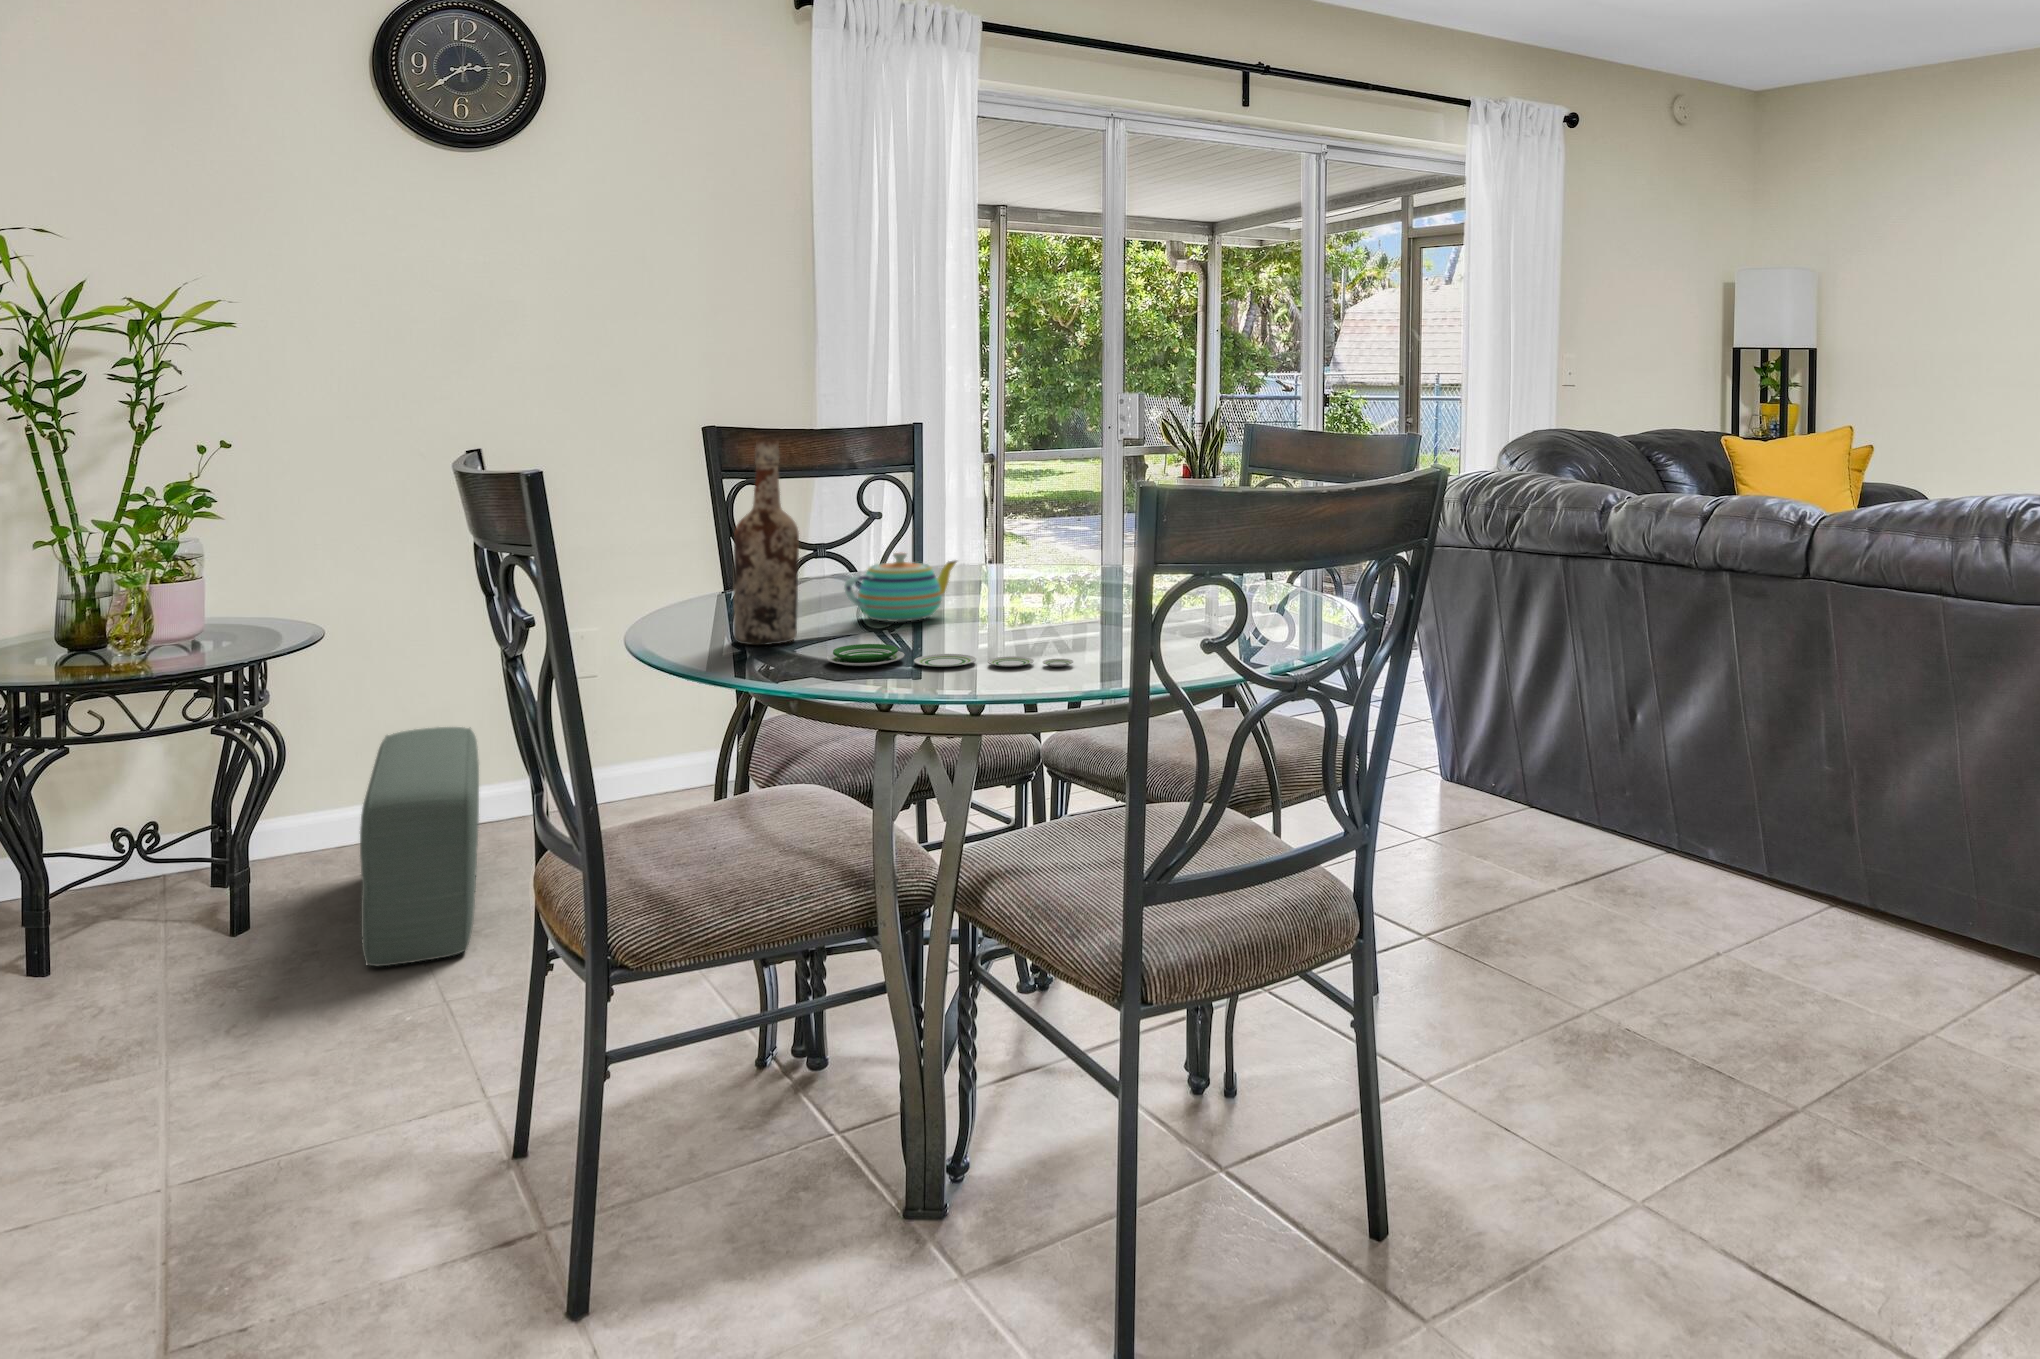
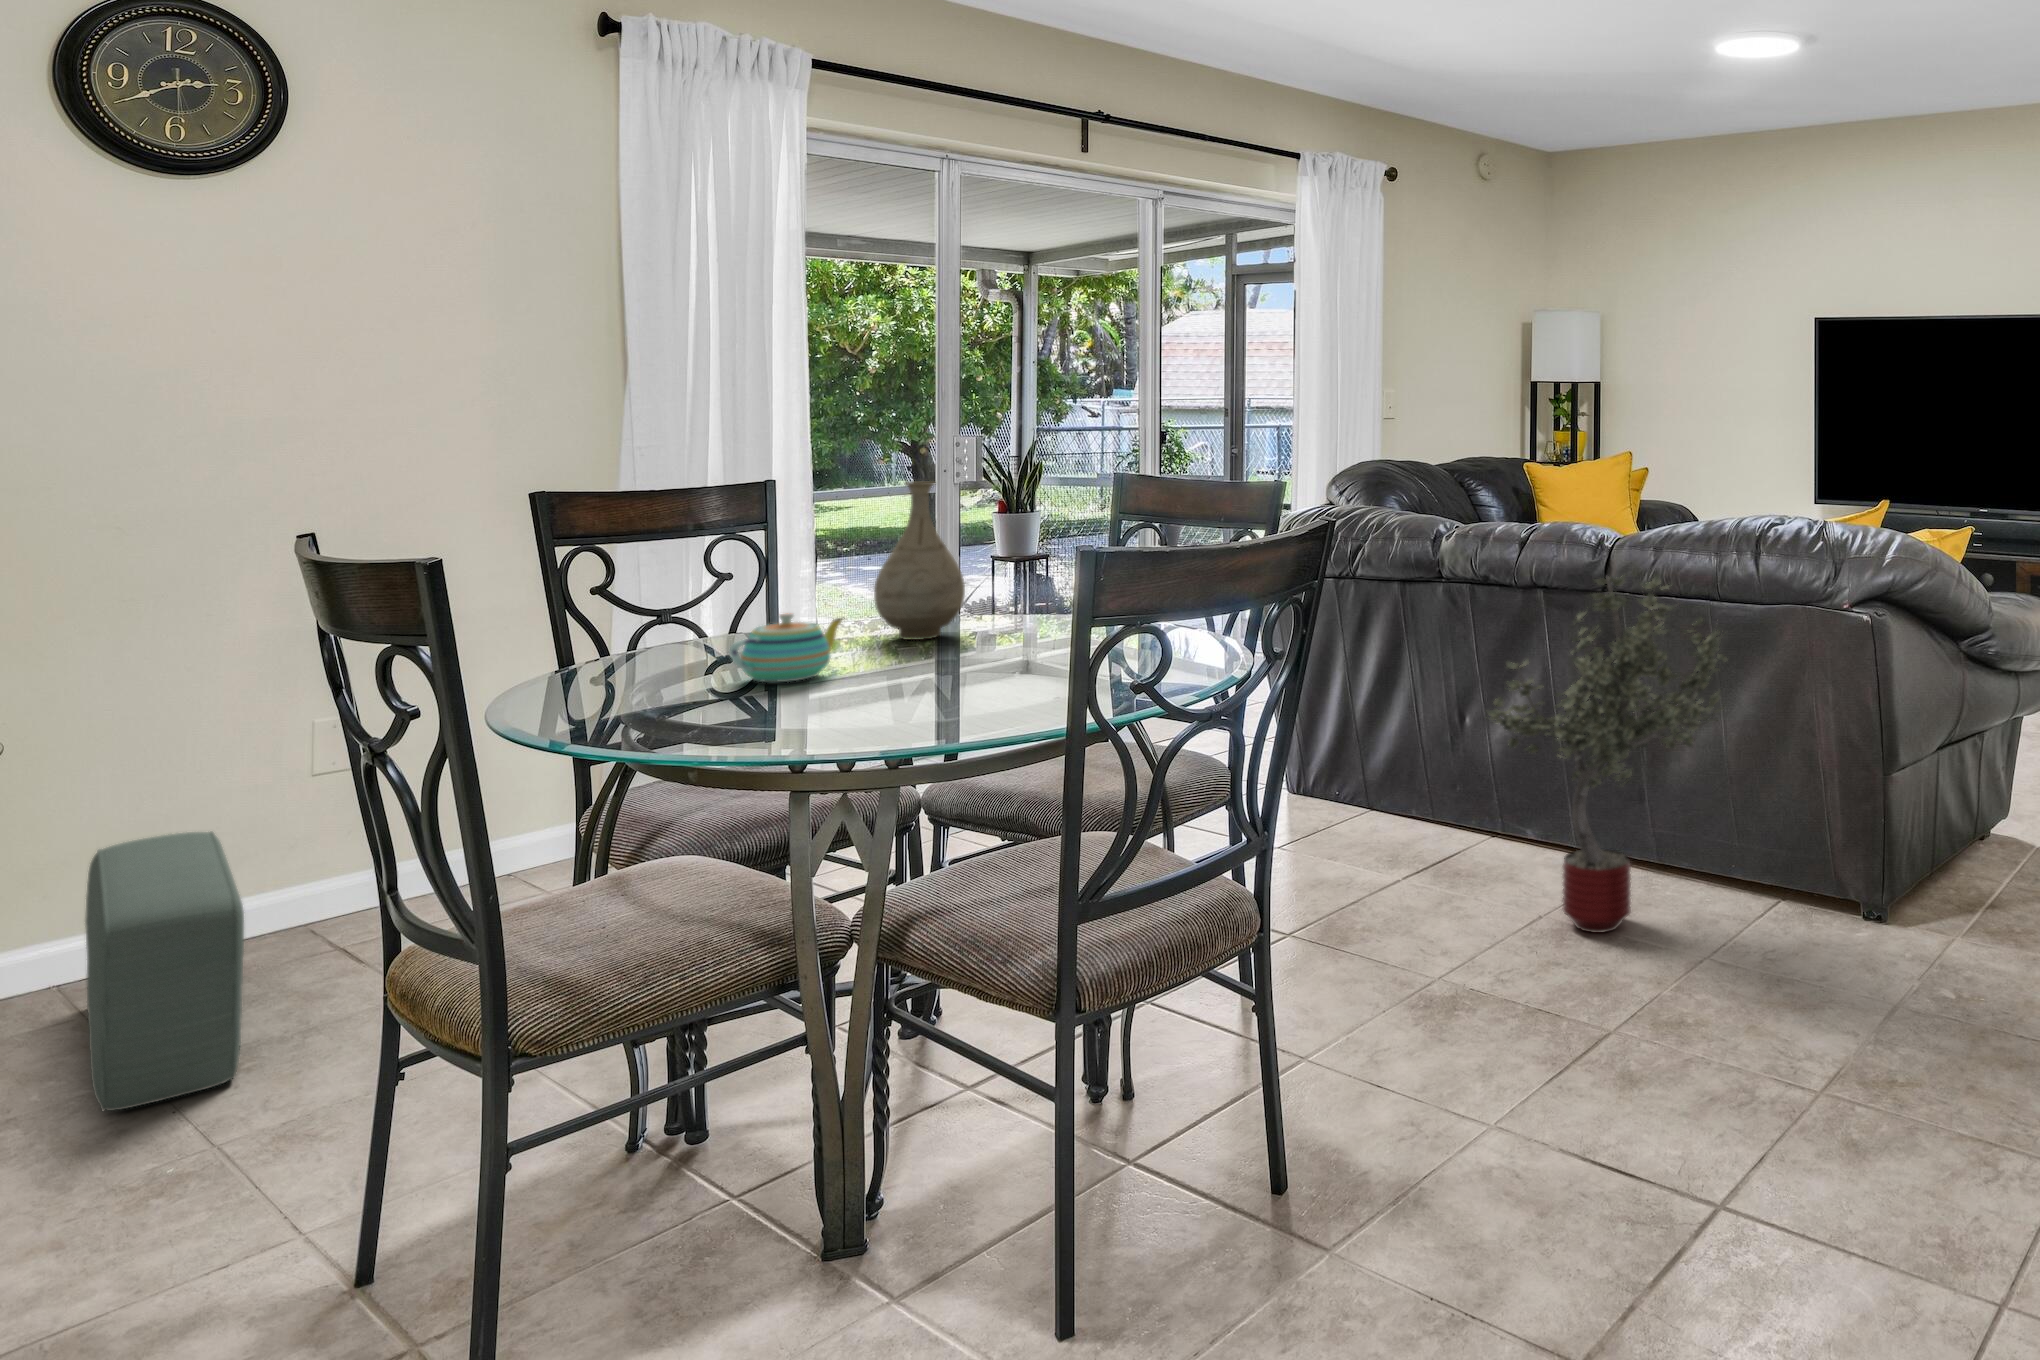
vase: none [997,426,1085,589] -> present [874,481,965,640]
wine bottle: present [734,439,799,645] -> none [616,509,687,716]
potted tree: none [1656,559,1963,982] -> present [1488,575,1727,933]
plate: present [826,644,1073,667] -> none [730,707,986,729]

